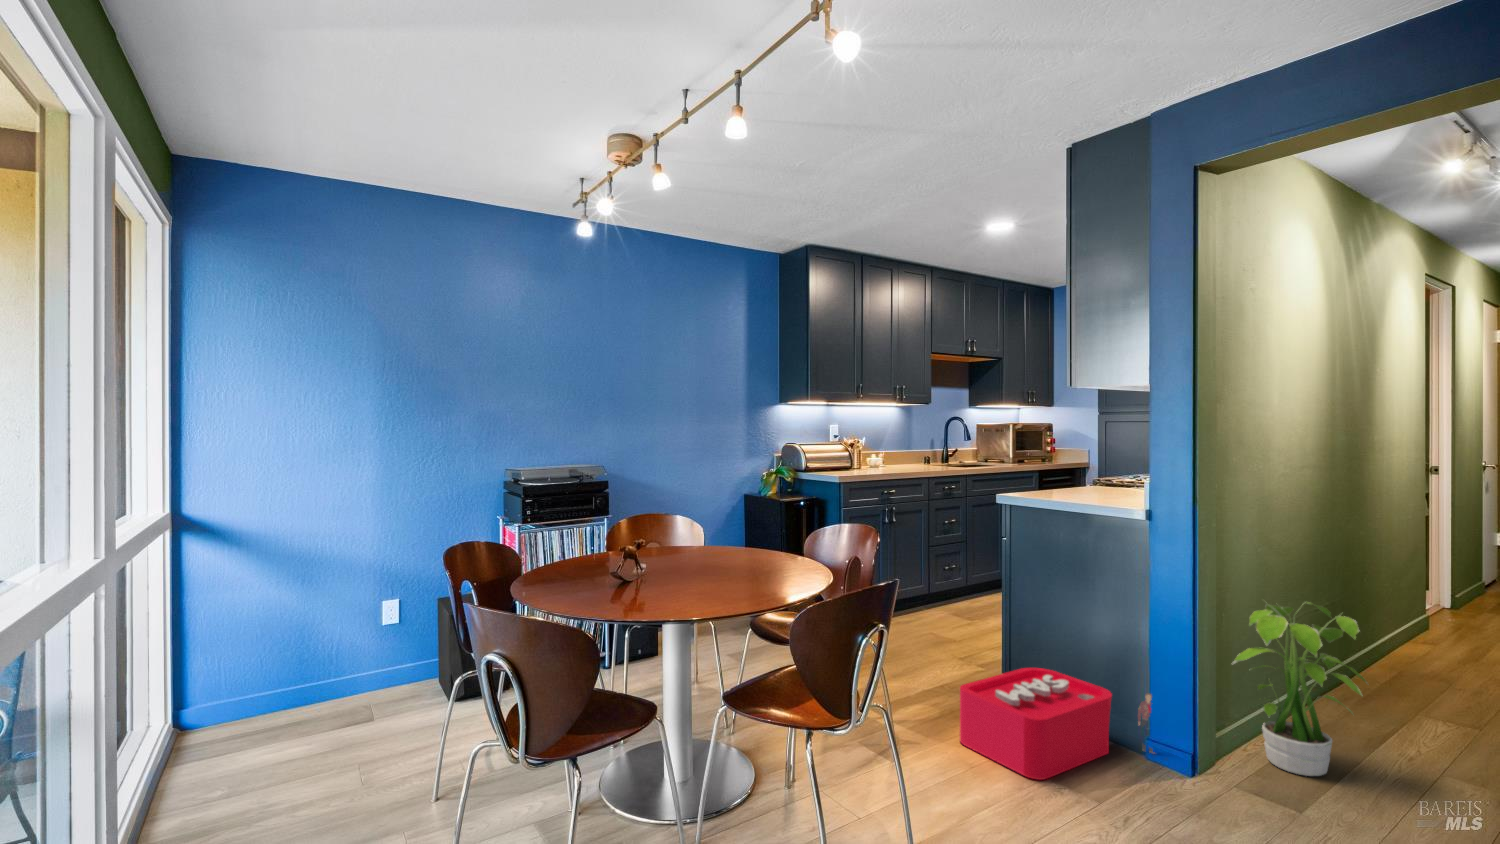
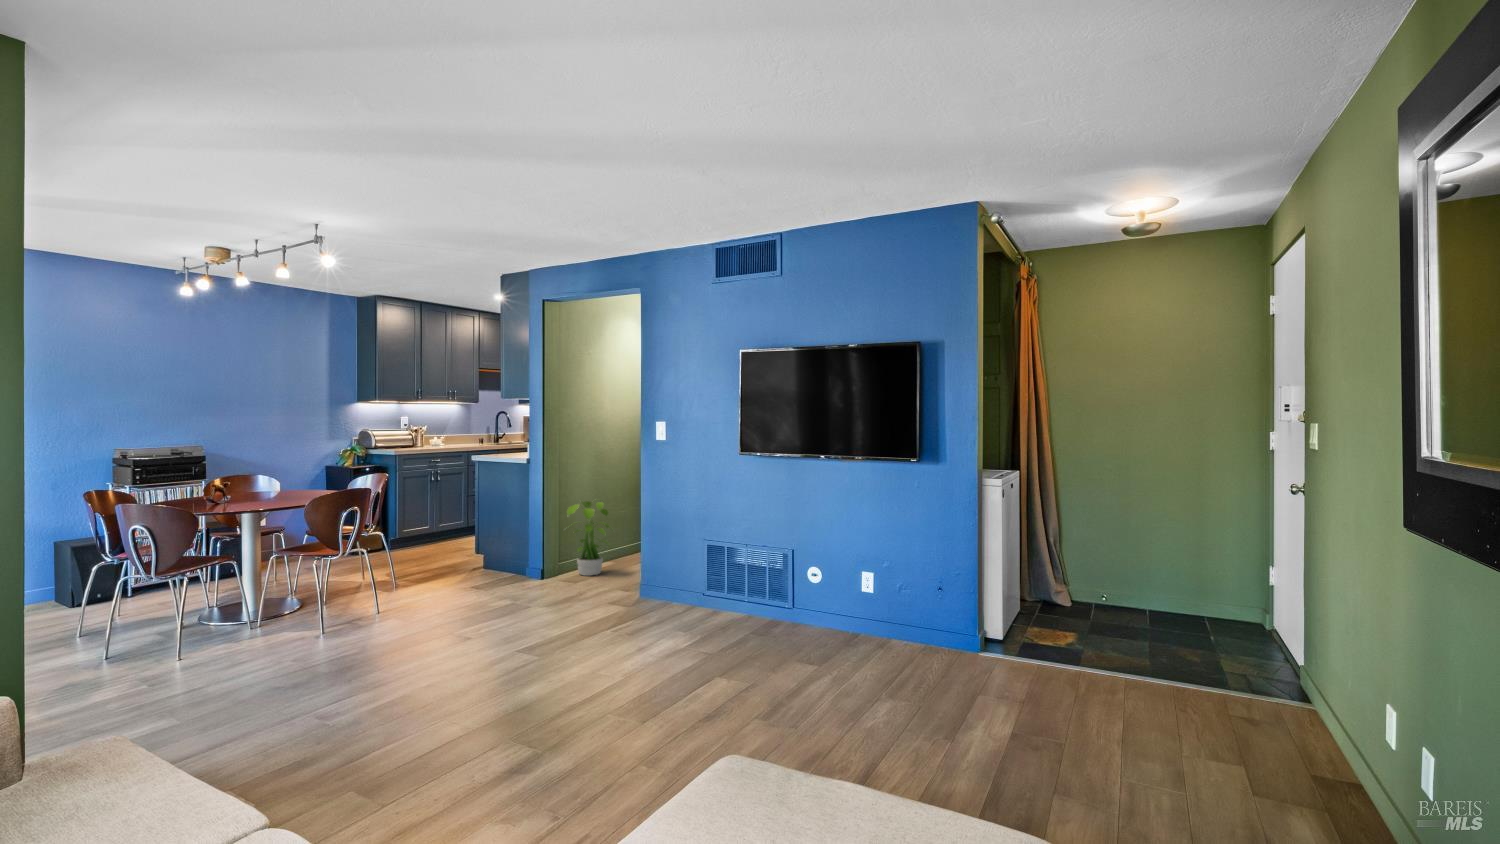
storage bin: present [960,668,1154,780] -> none [428,546,529,589]

